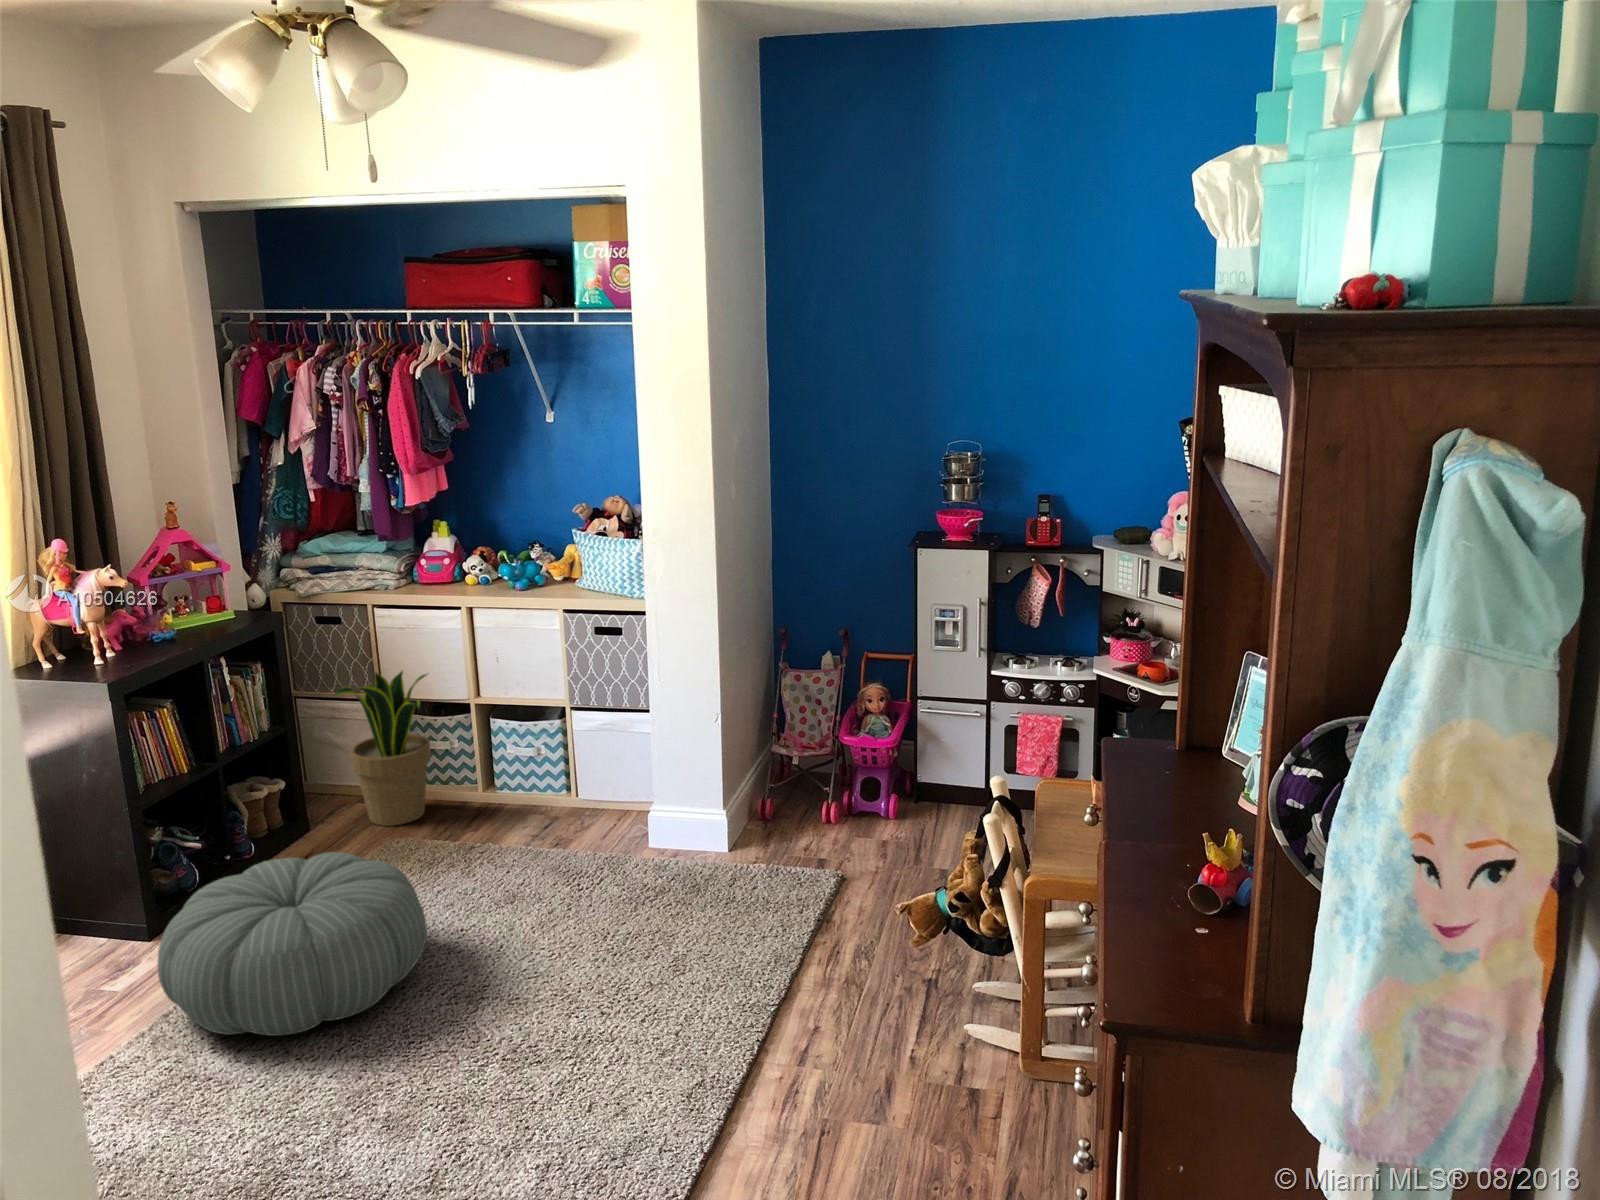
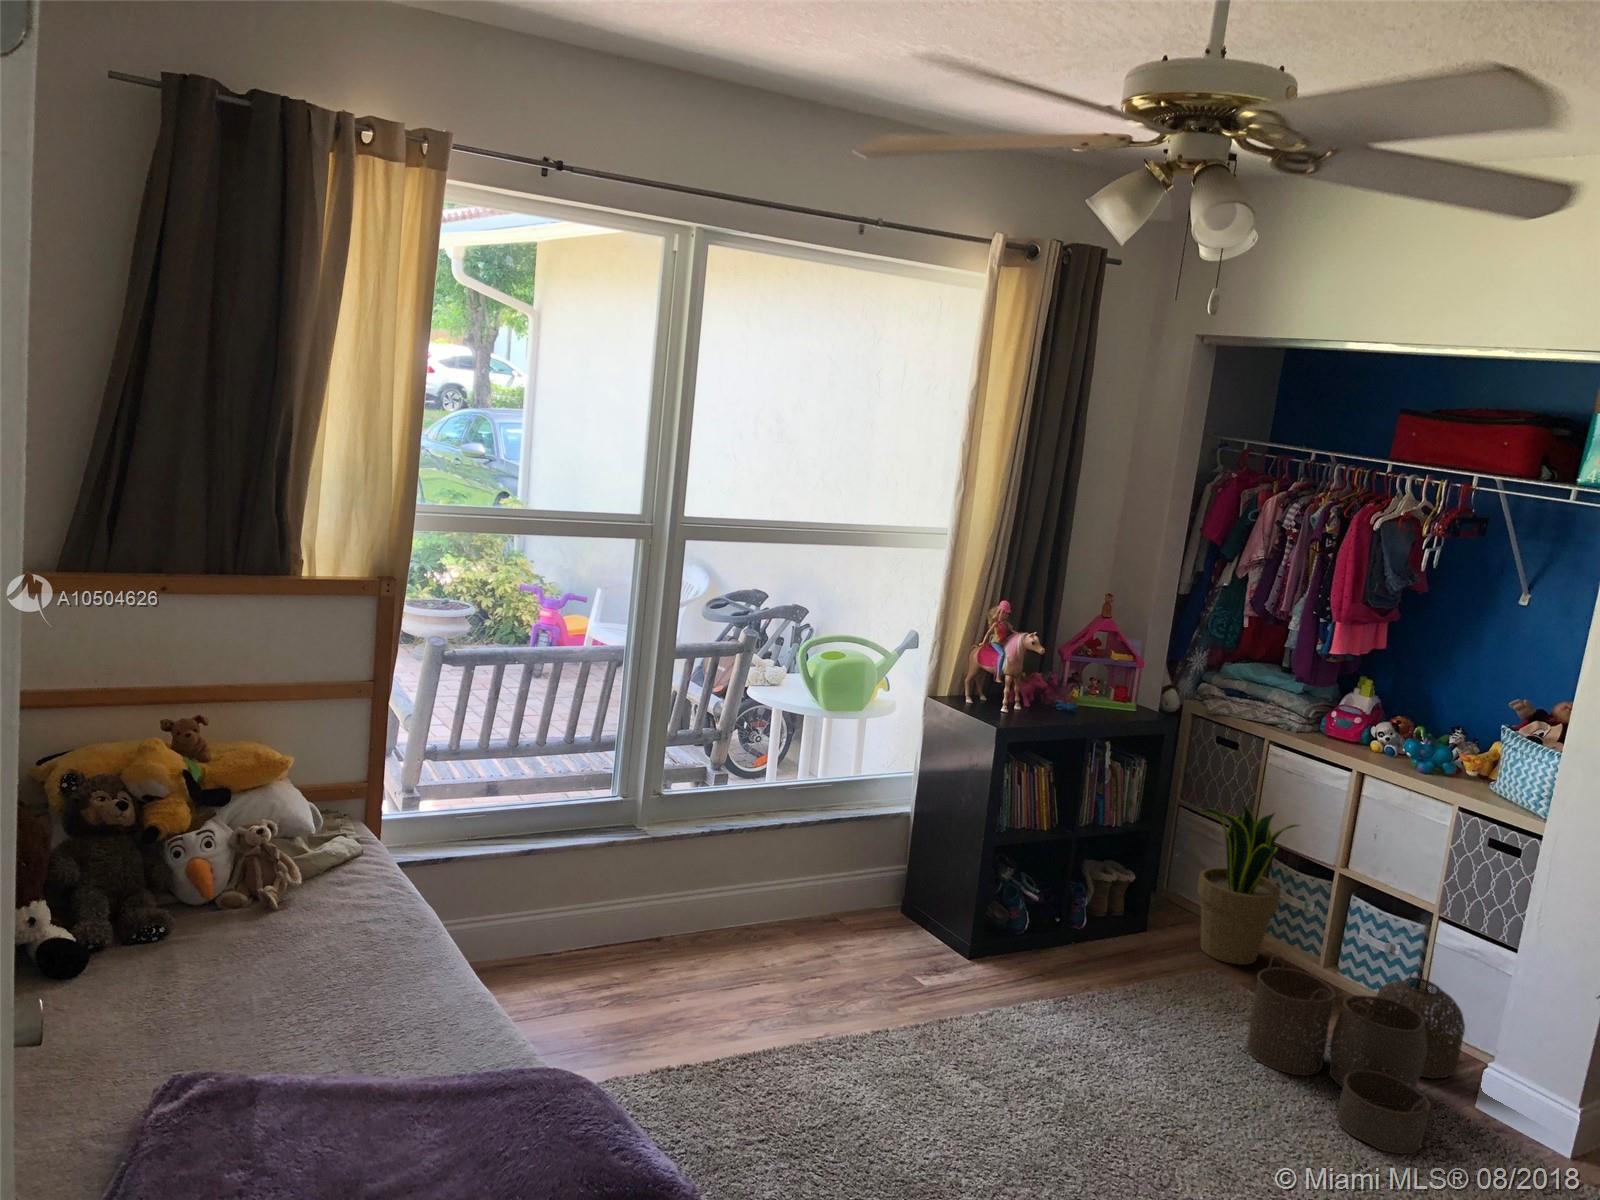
woven basket: none [455,758,636,915] -> present [1246,955,1465,1153]
pouf: present [158,852,427,1036] -> none [943,929,1178,1102]

